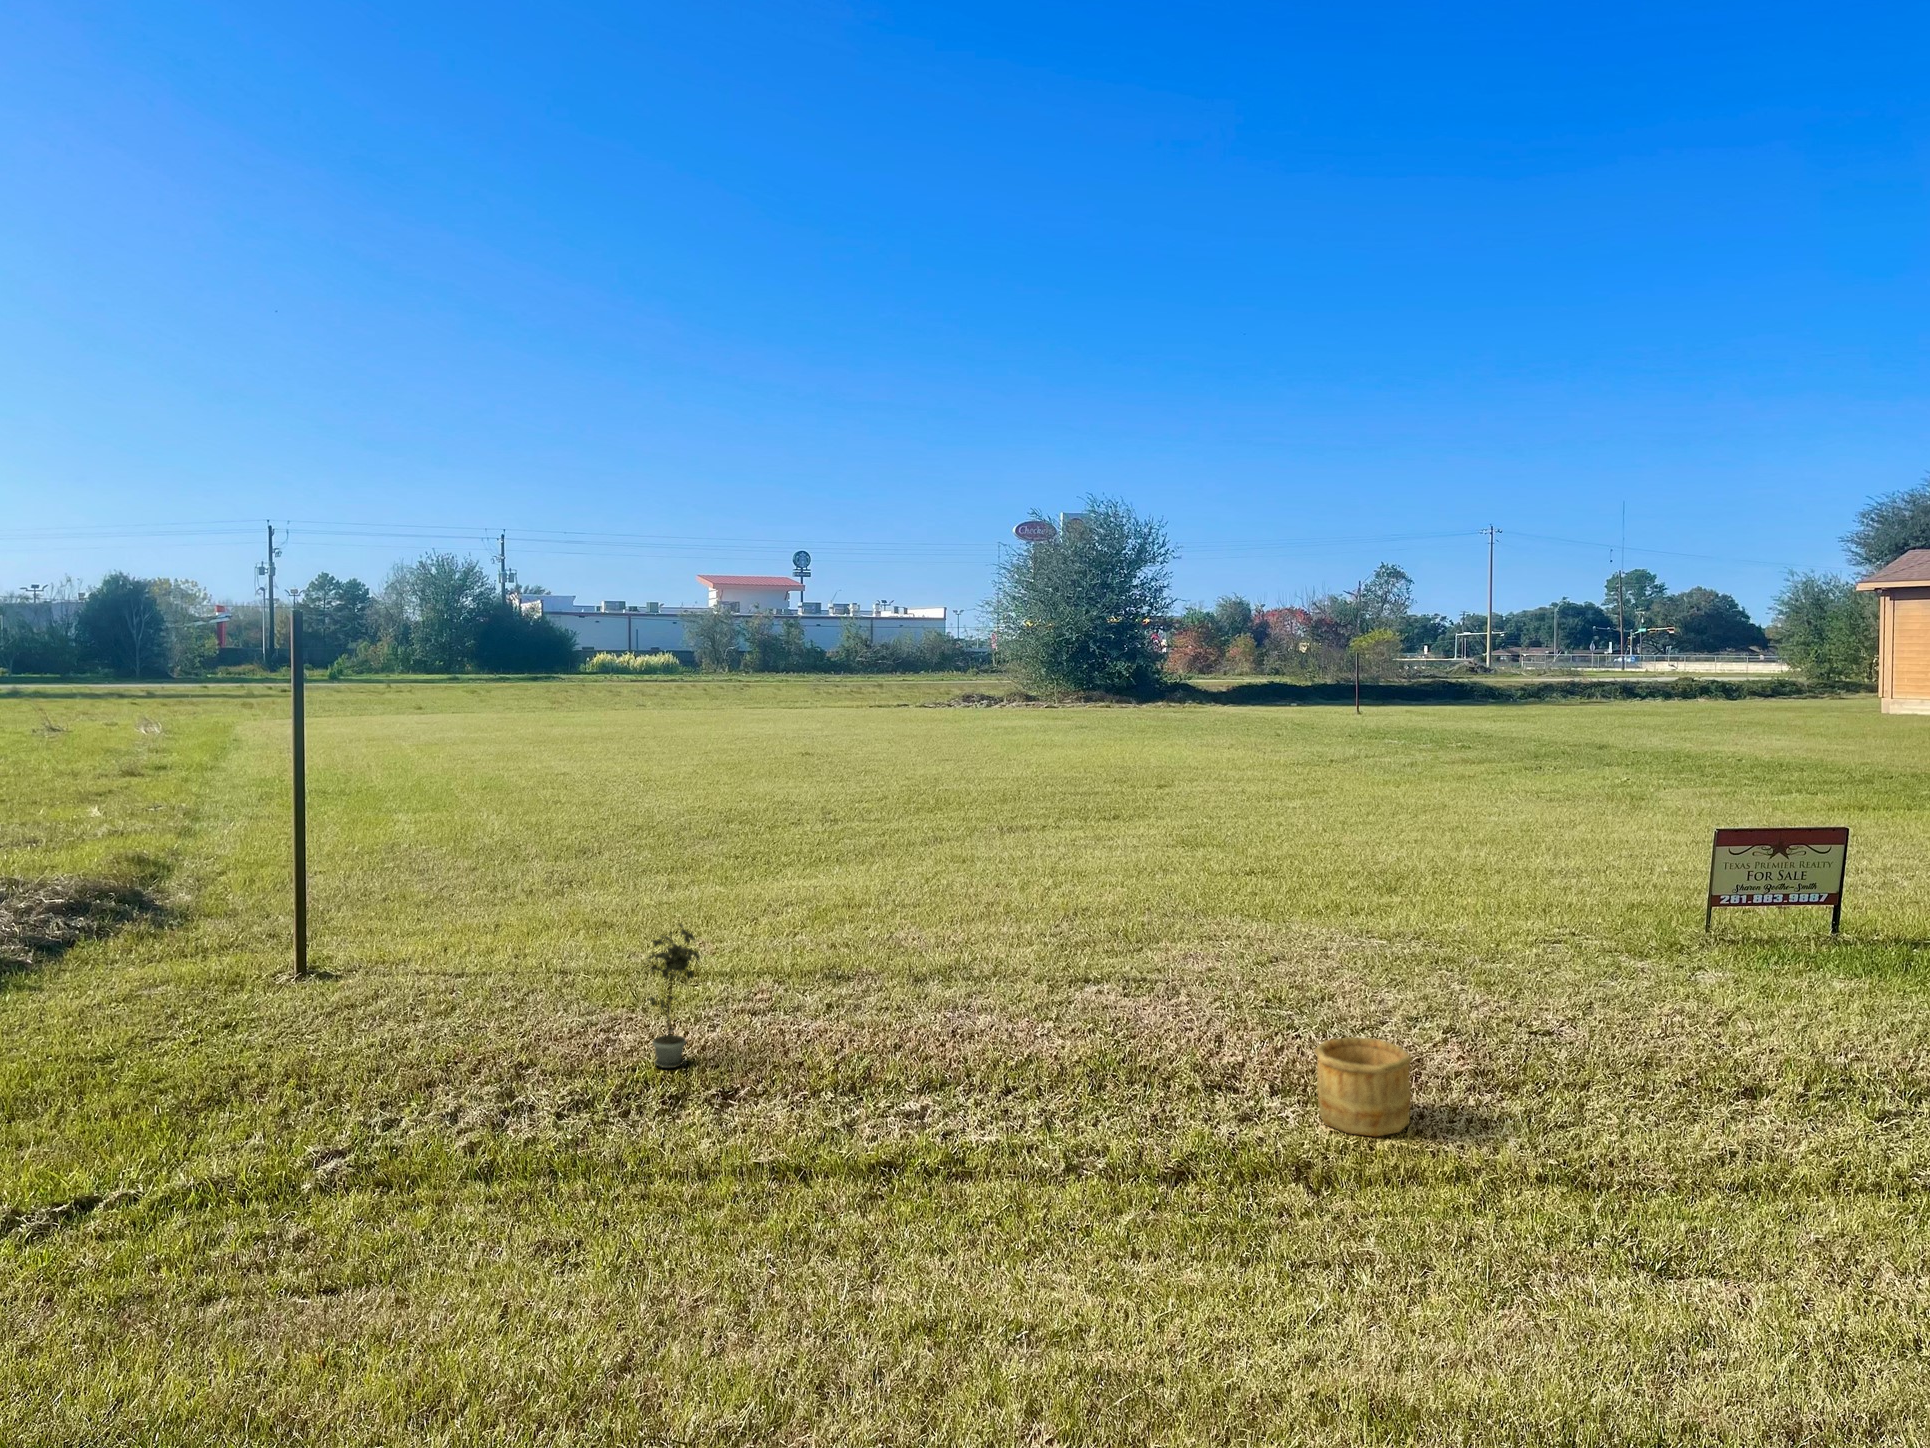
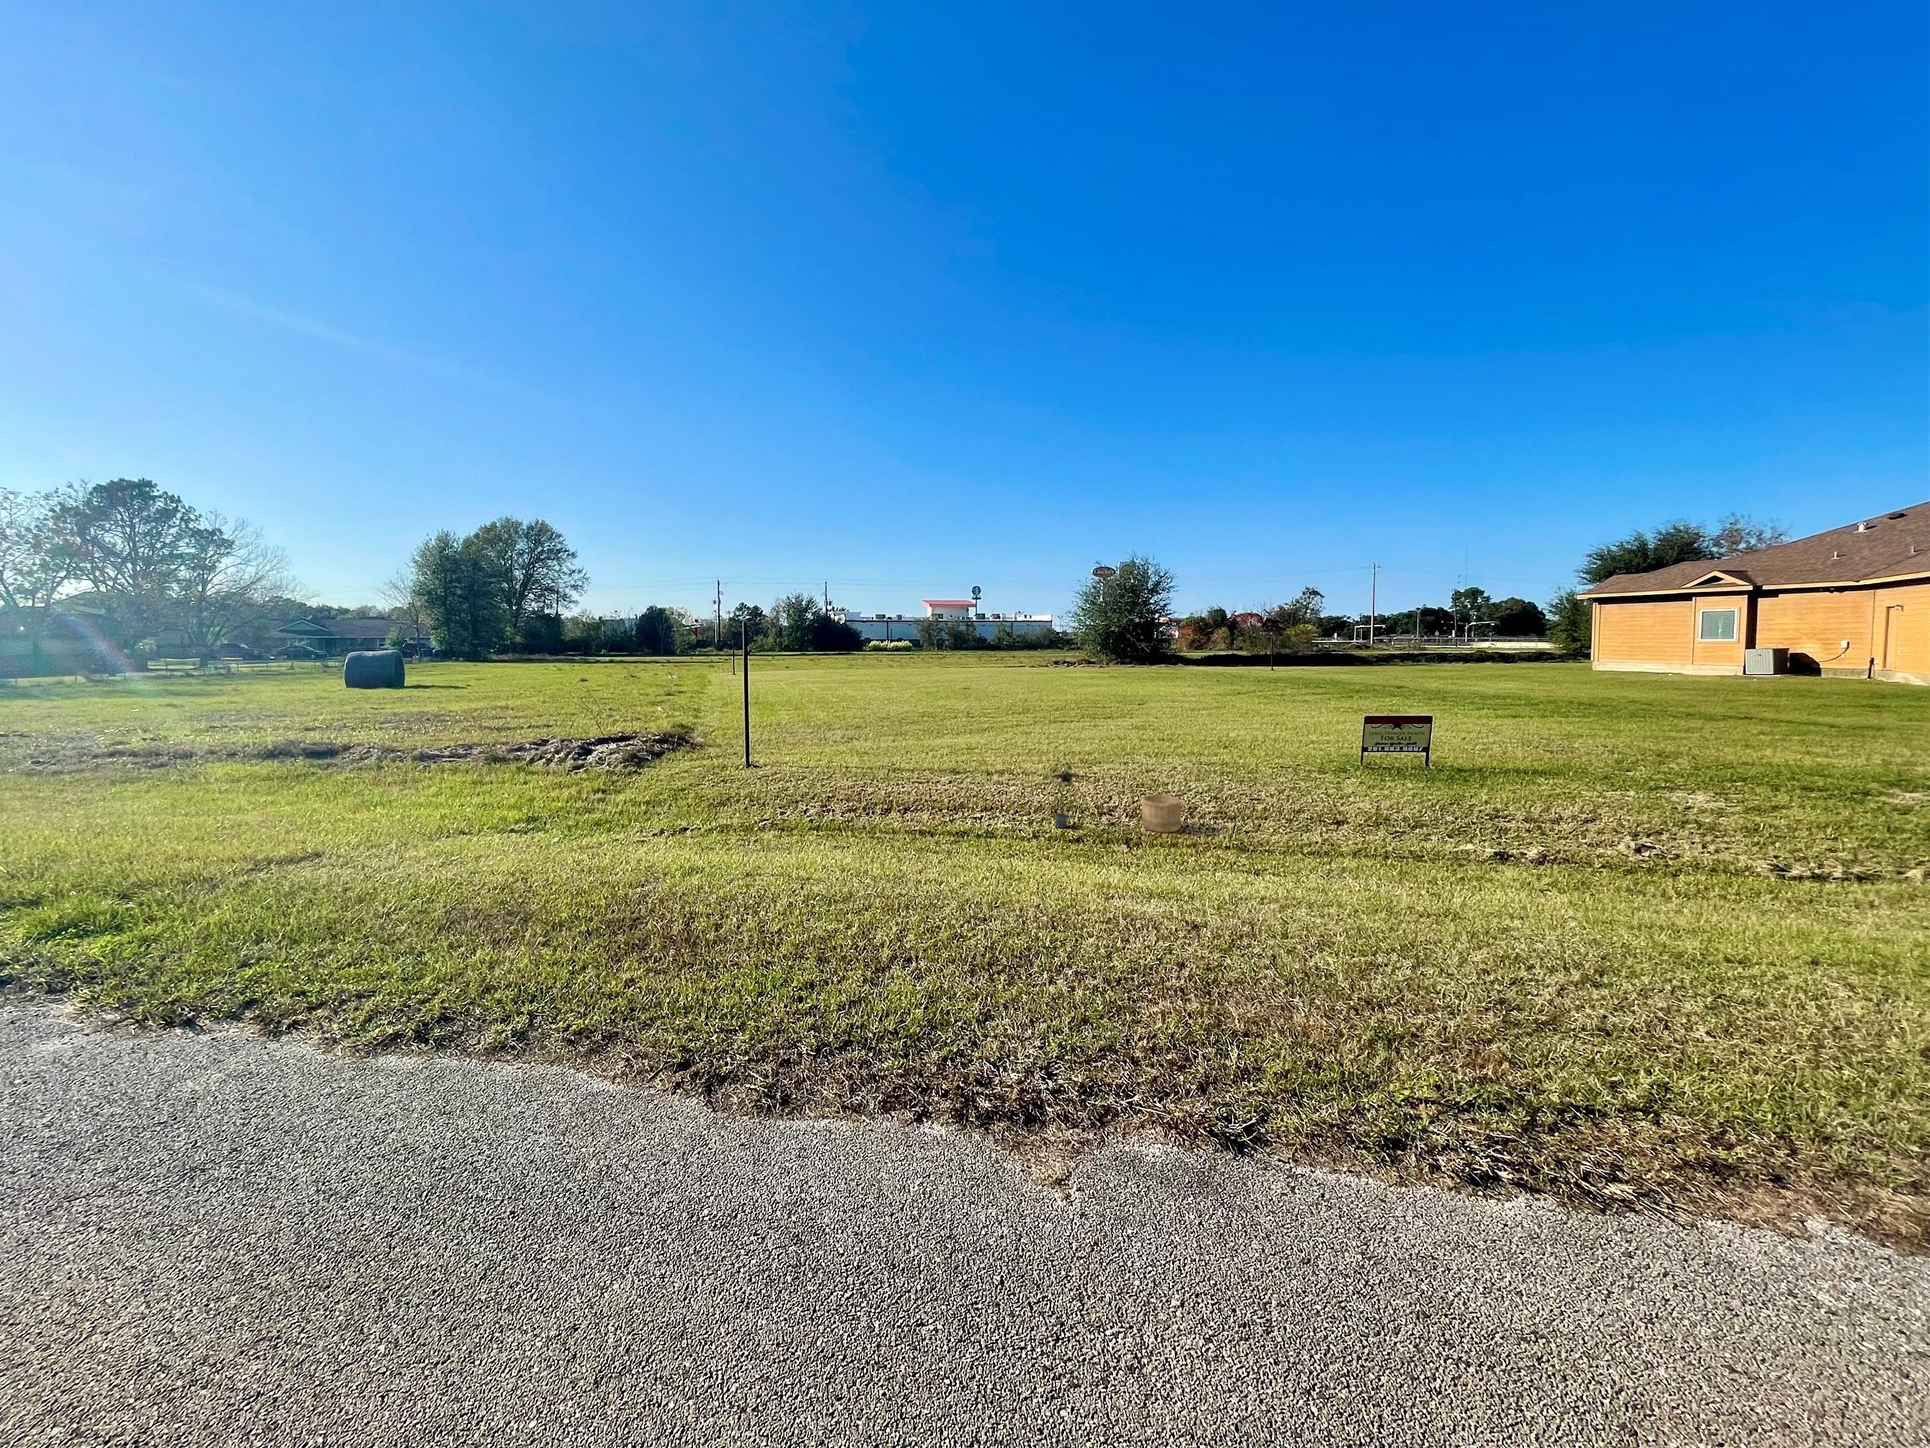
potted plant: present [644,924,700,1068] -> present [1051,765,1078,828]

